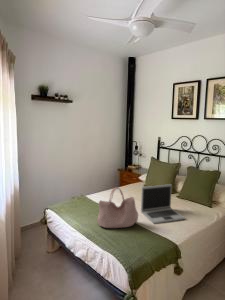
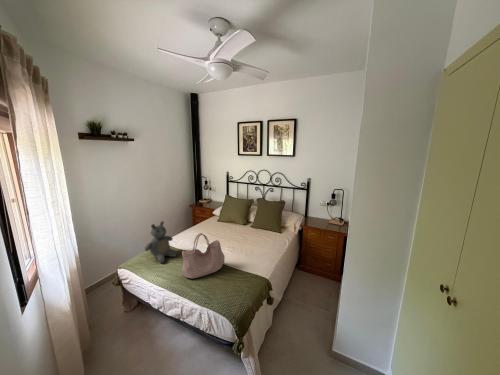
teddy bear: none [70,174,96,212] -> present [145,221,177,263]
laptop: present [141,184,185,224] -> none [223,219,265,262]

